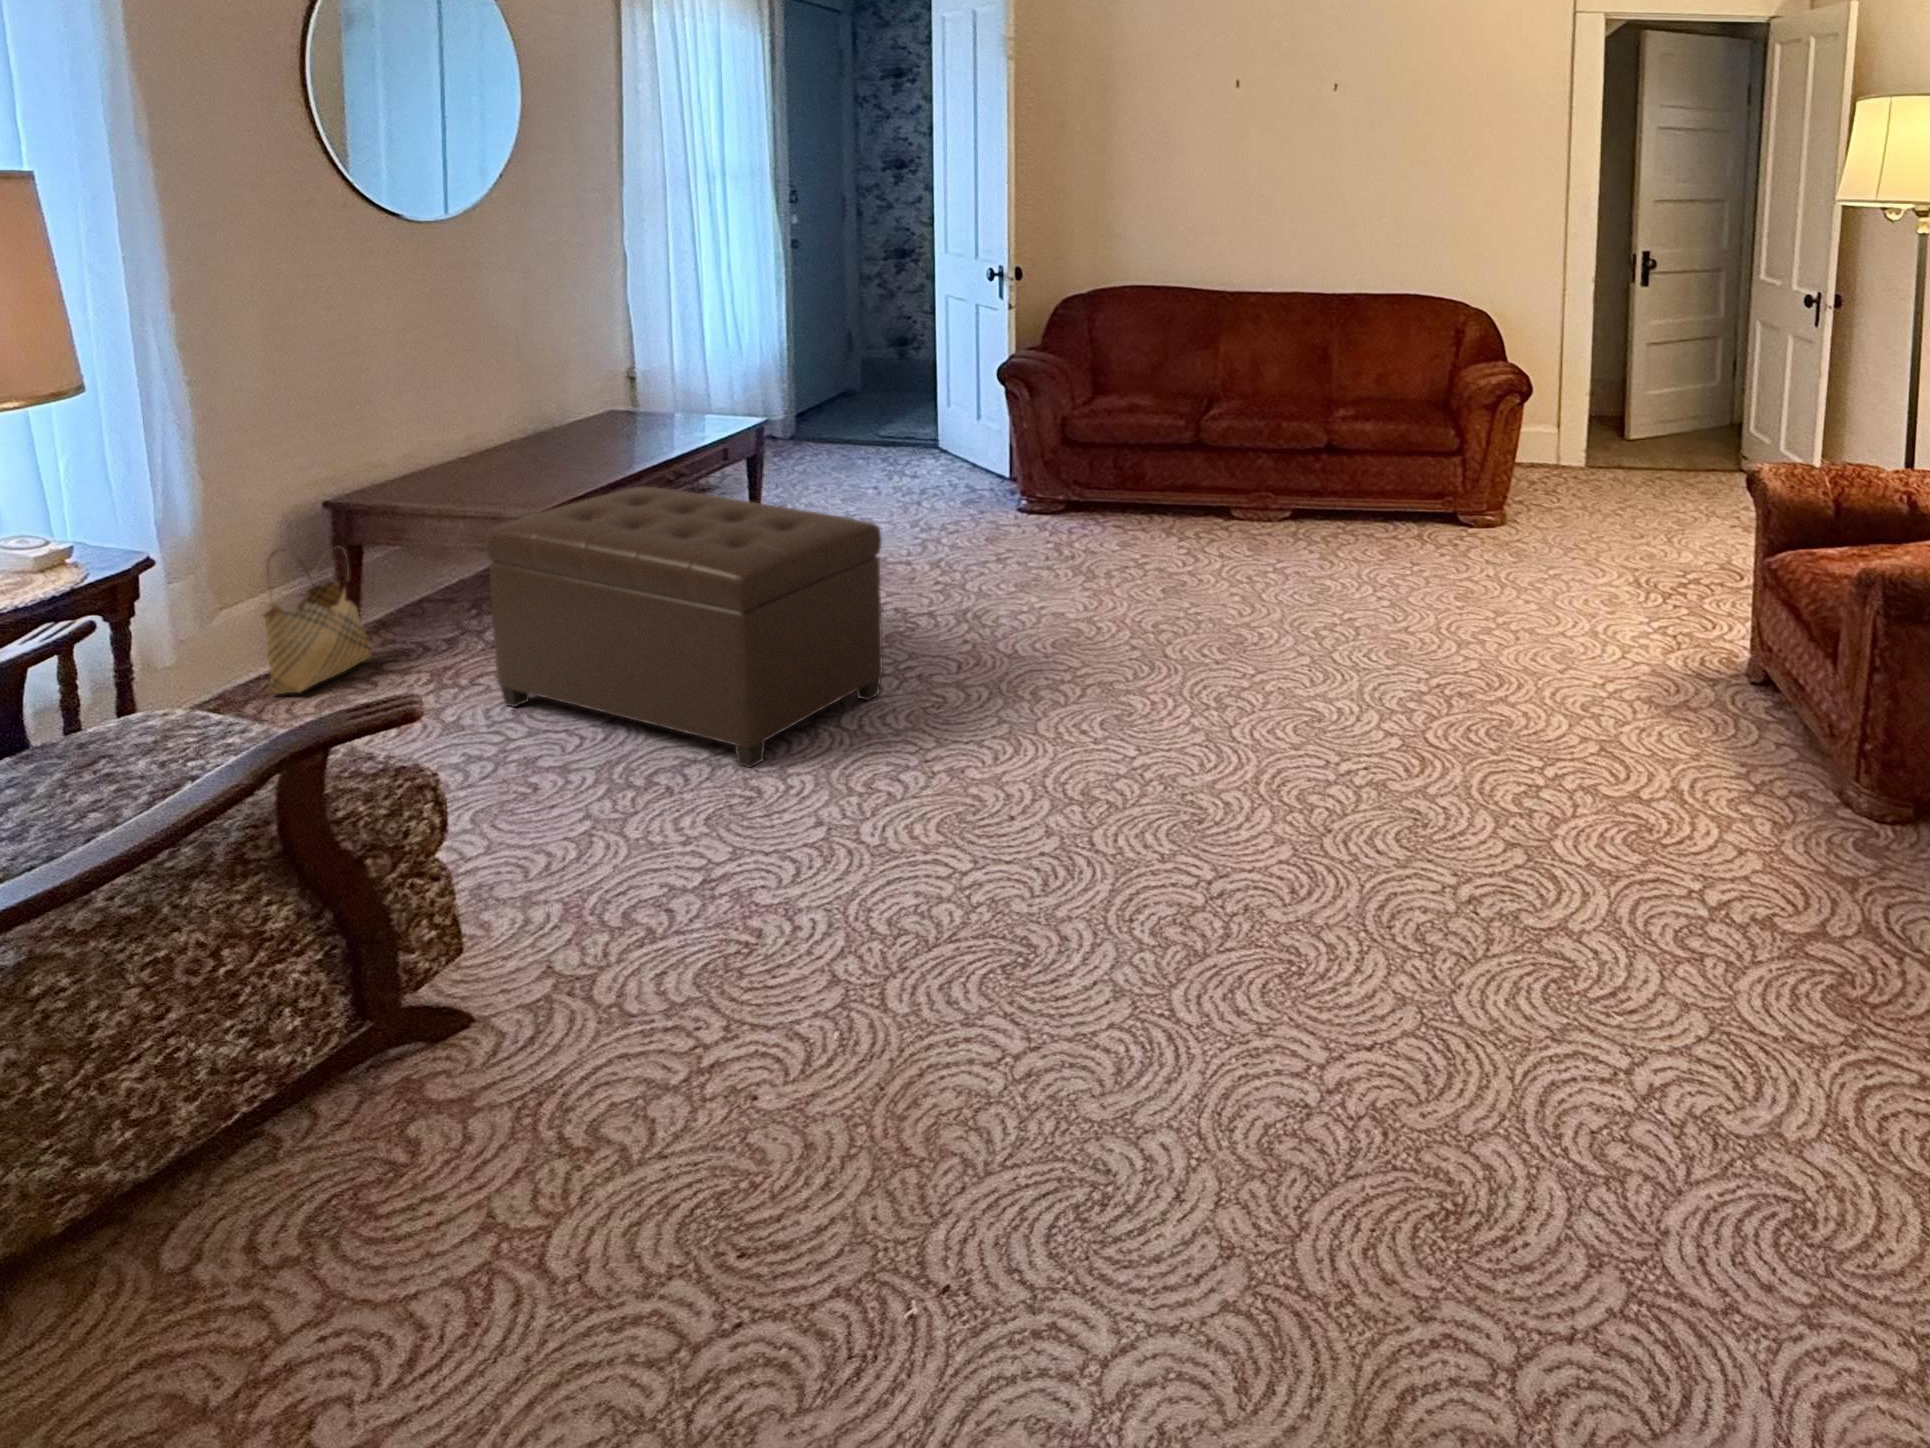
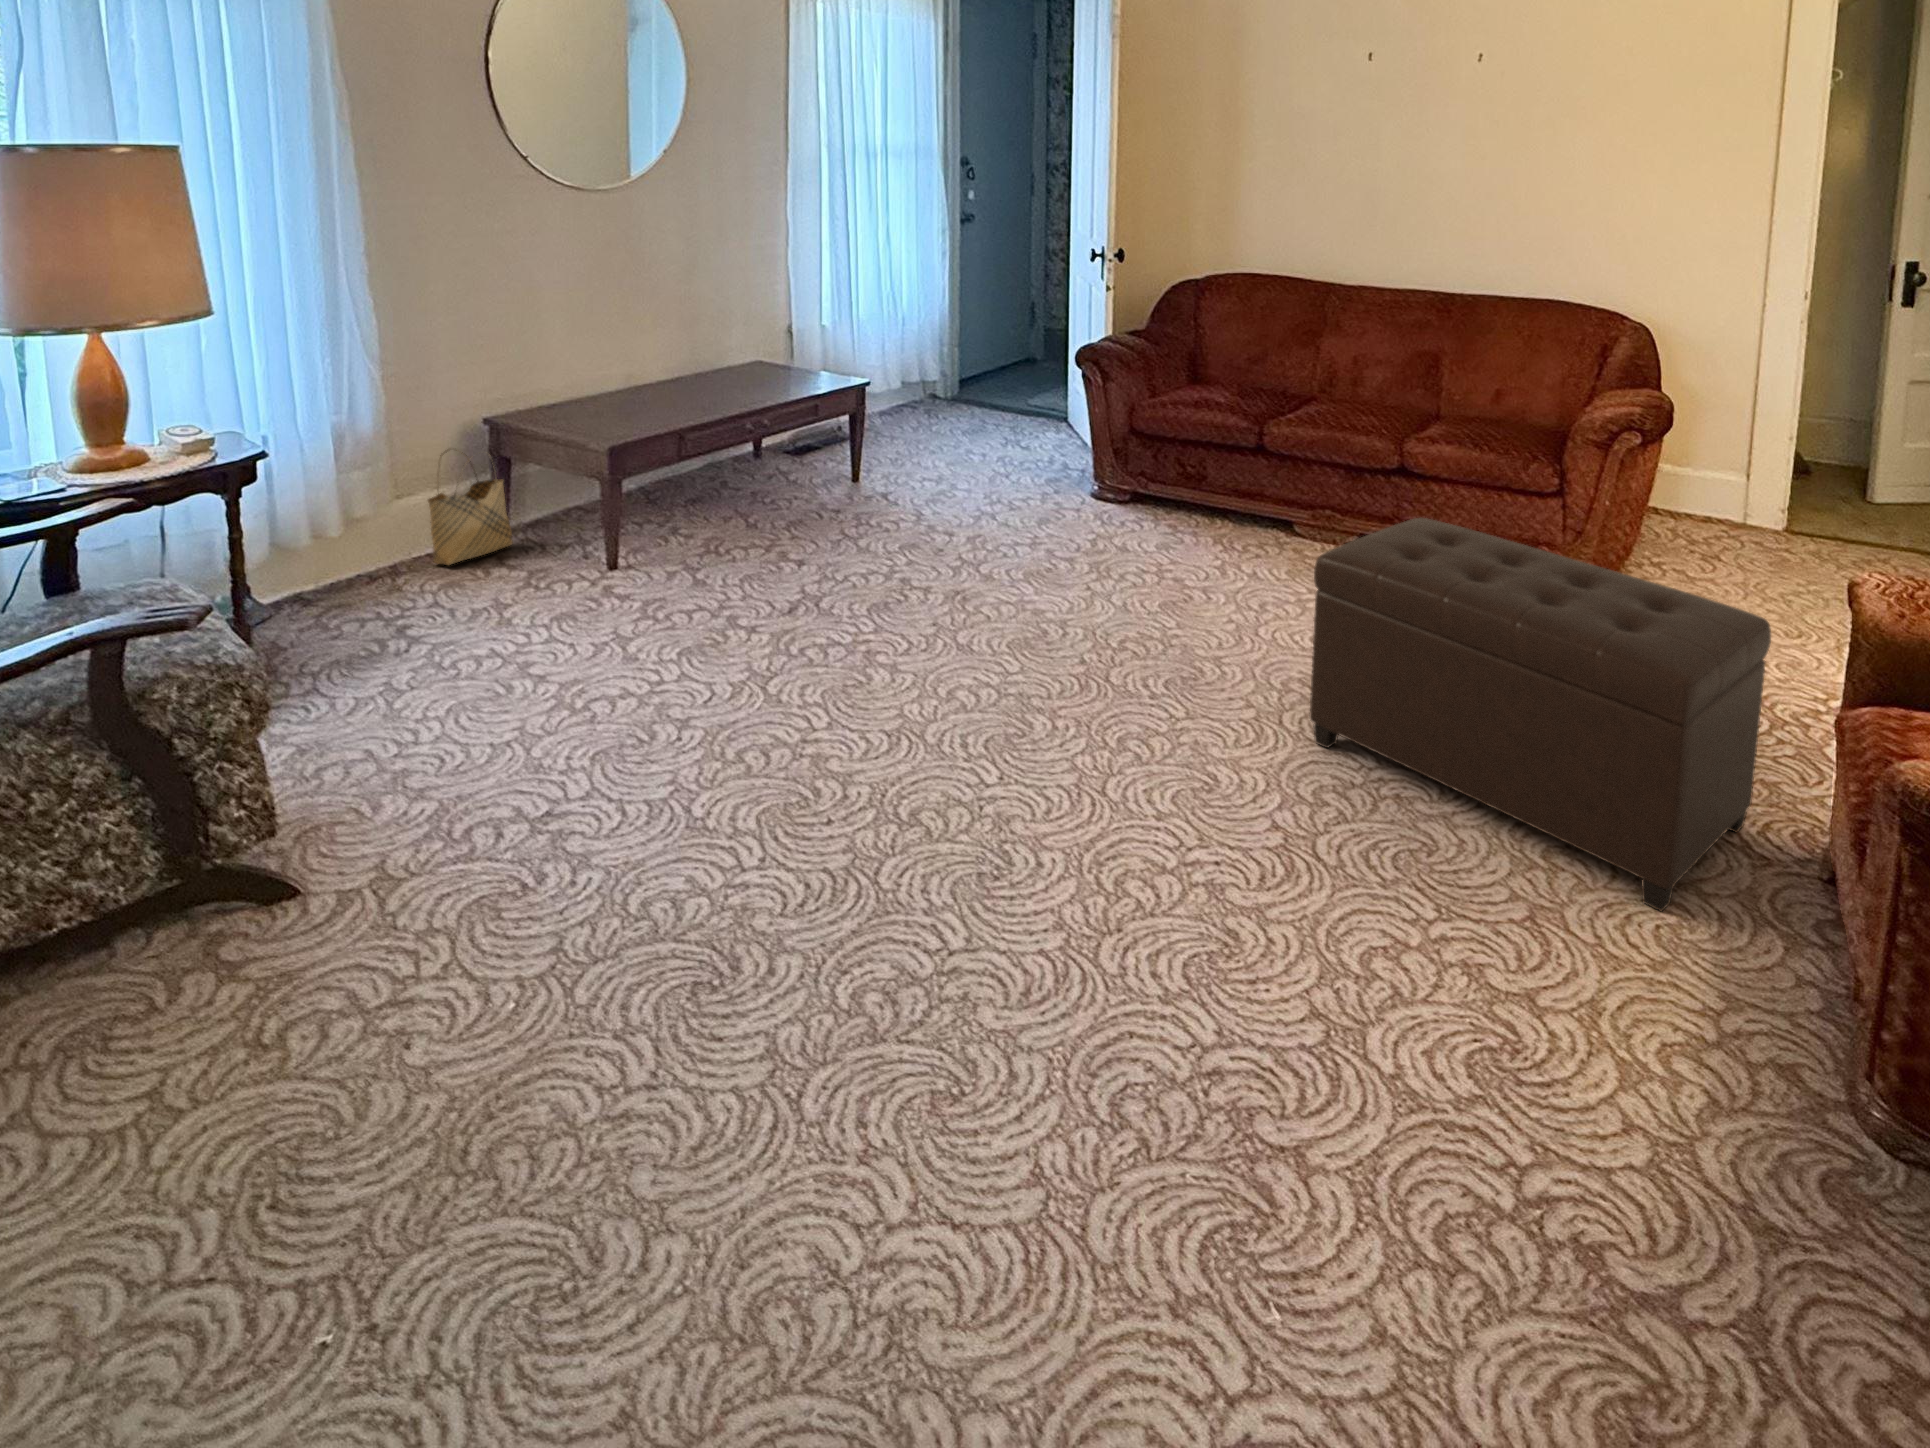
ottoman: present [485,487,883,768] -> present [1309,518,1771,911]

